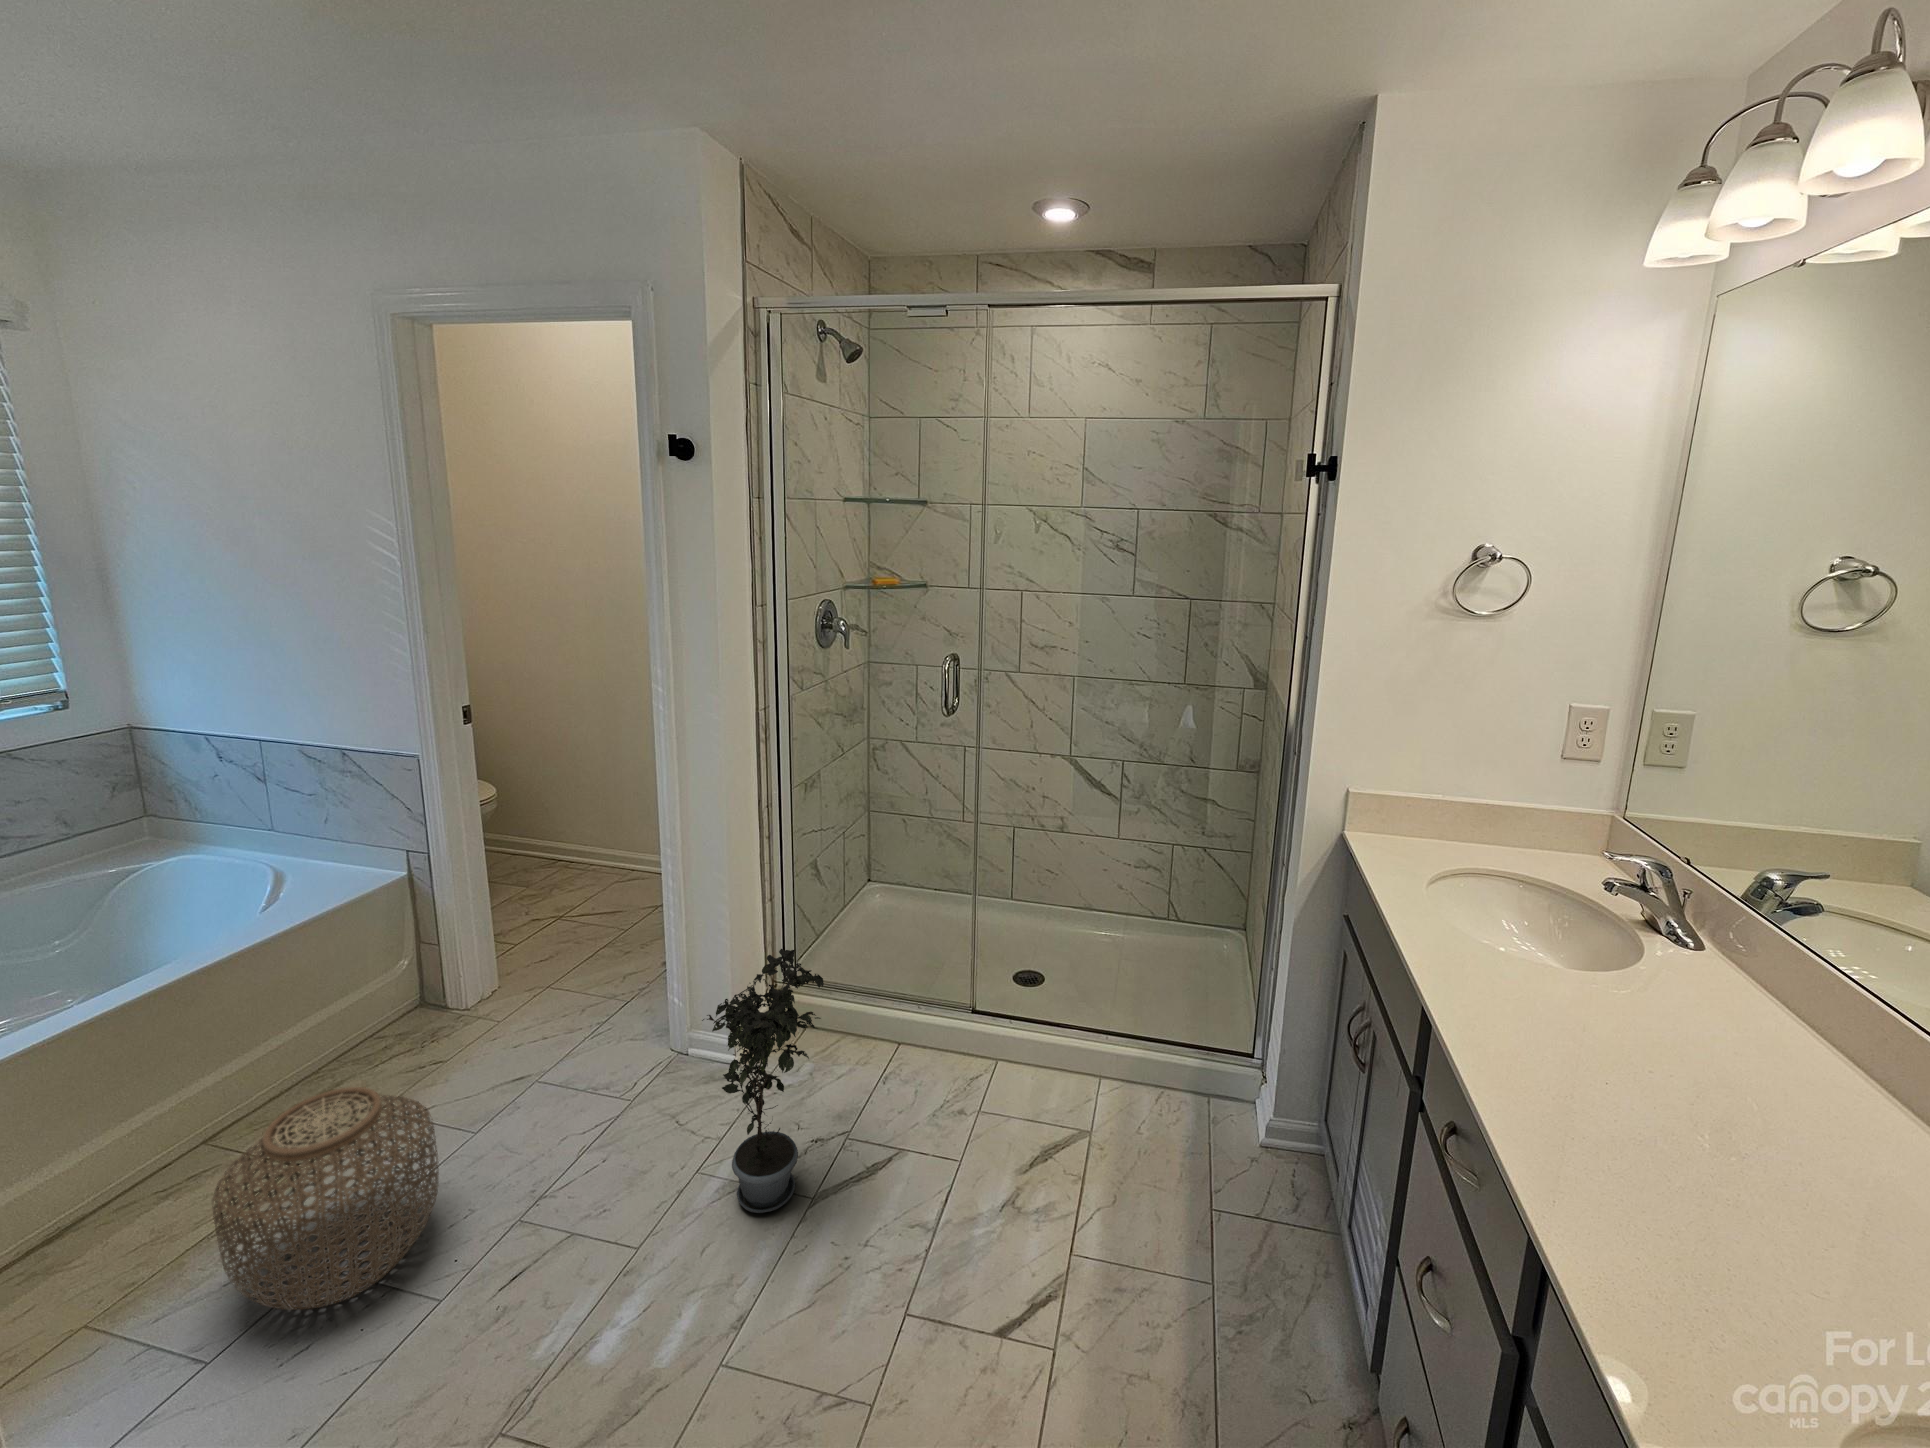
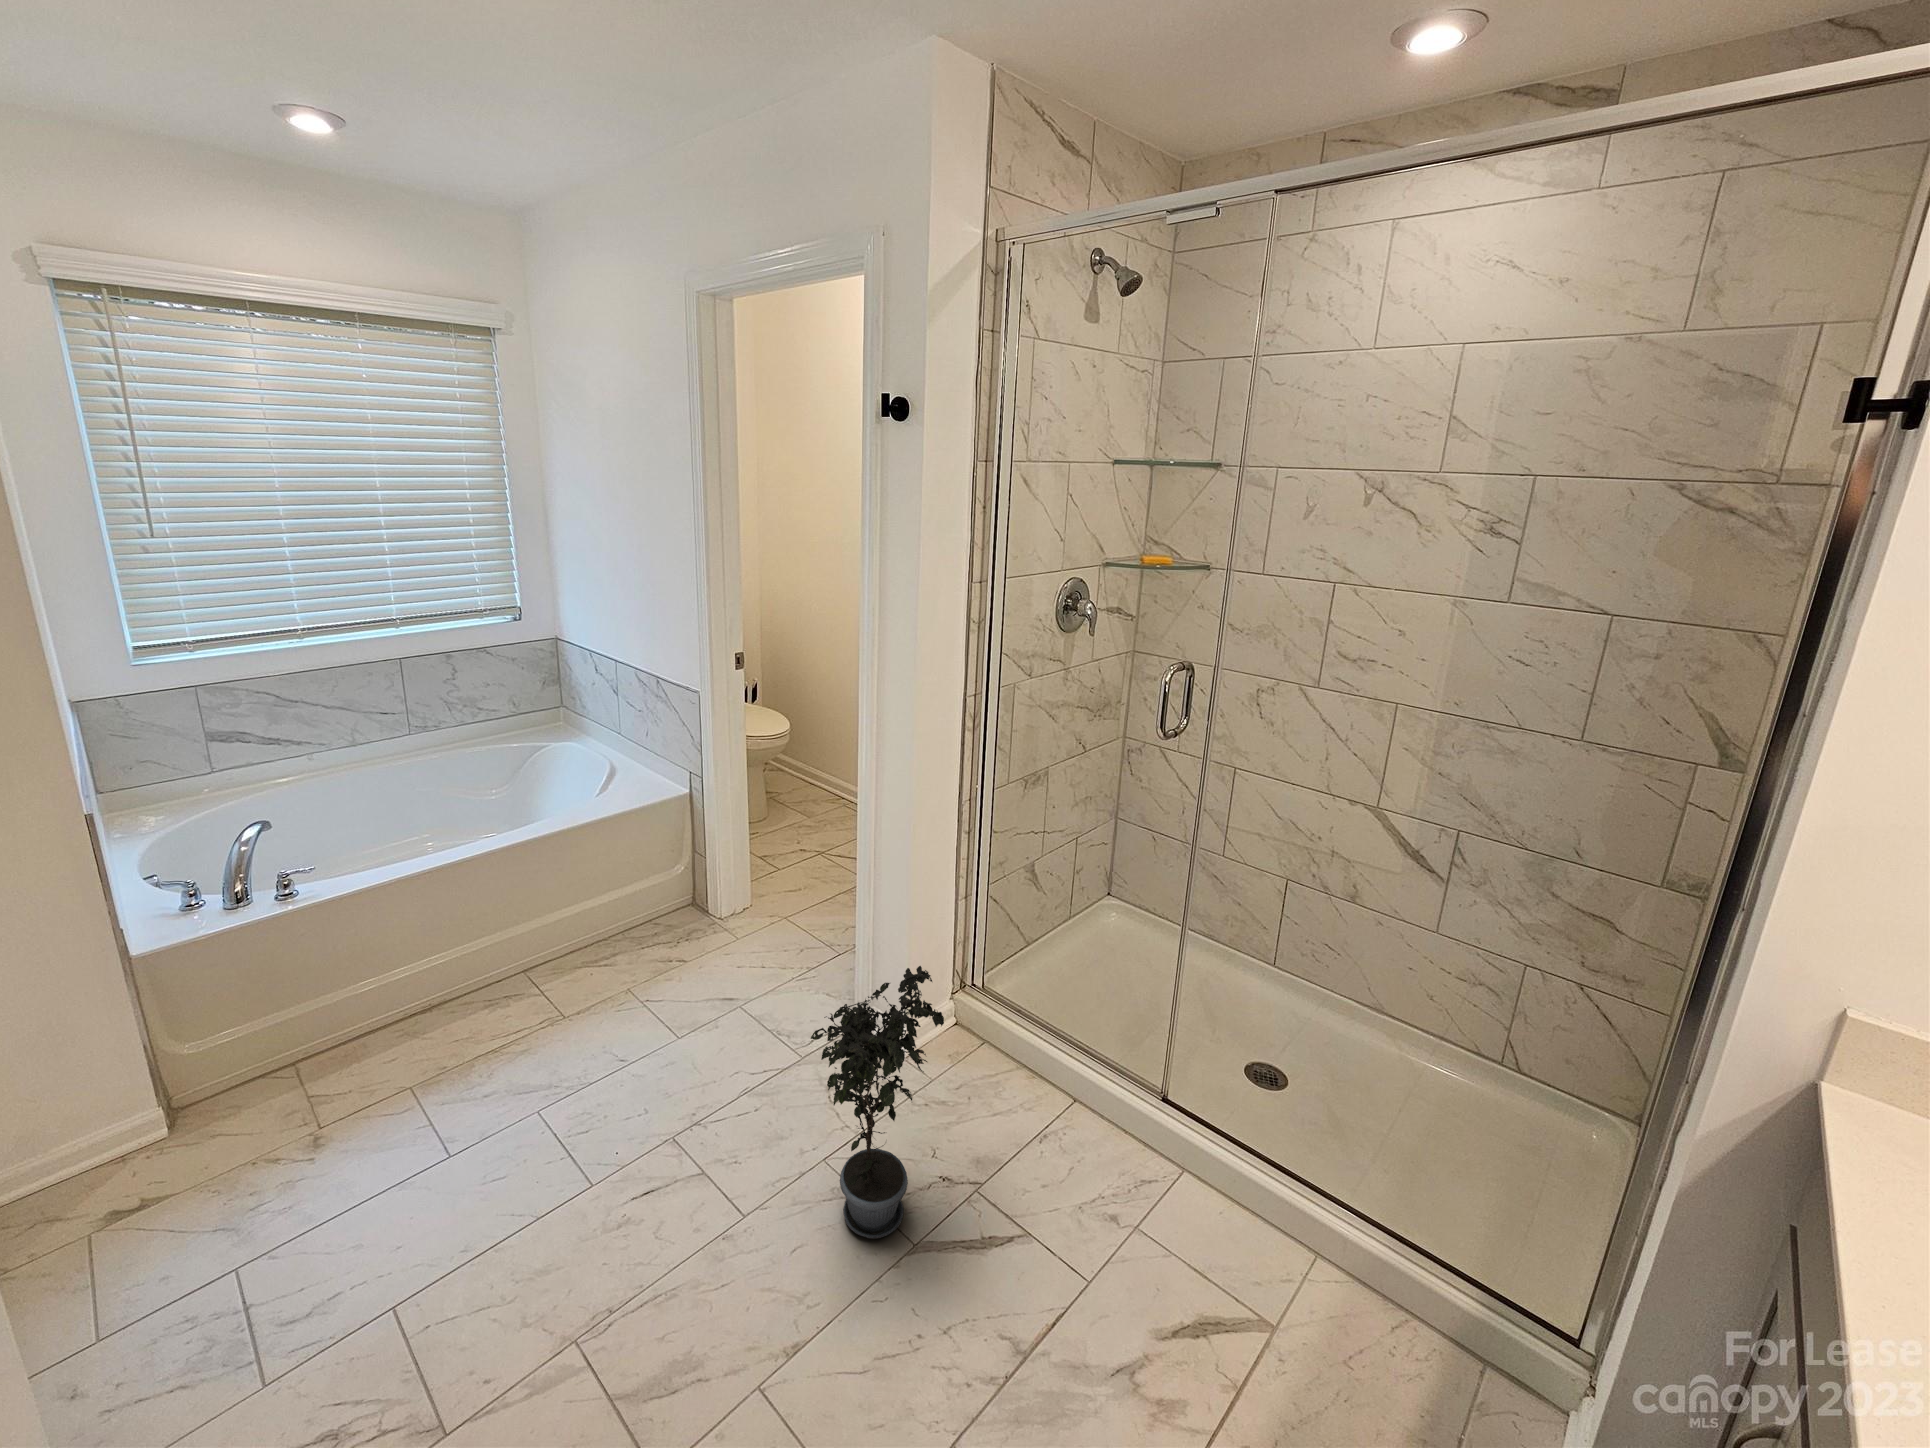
woven basket: present [212,1087,439,1309] -> none [466,971,624,1146]

